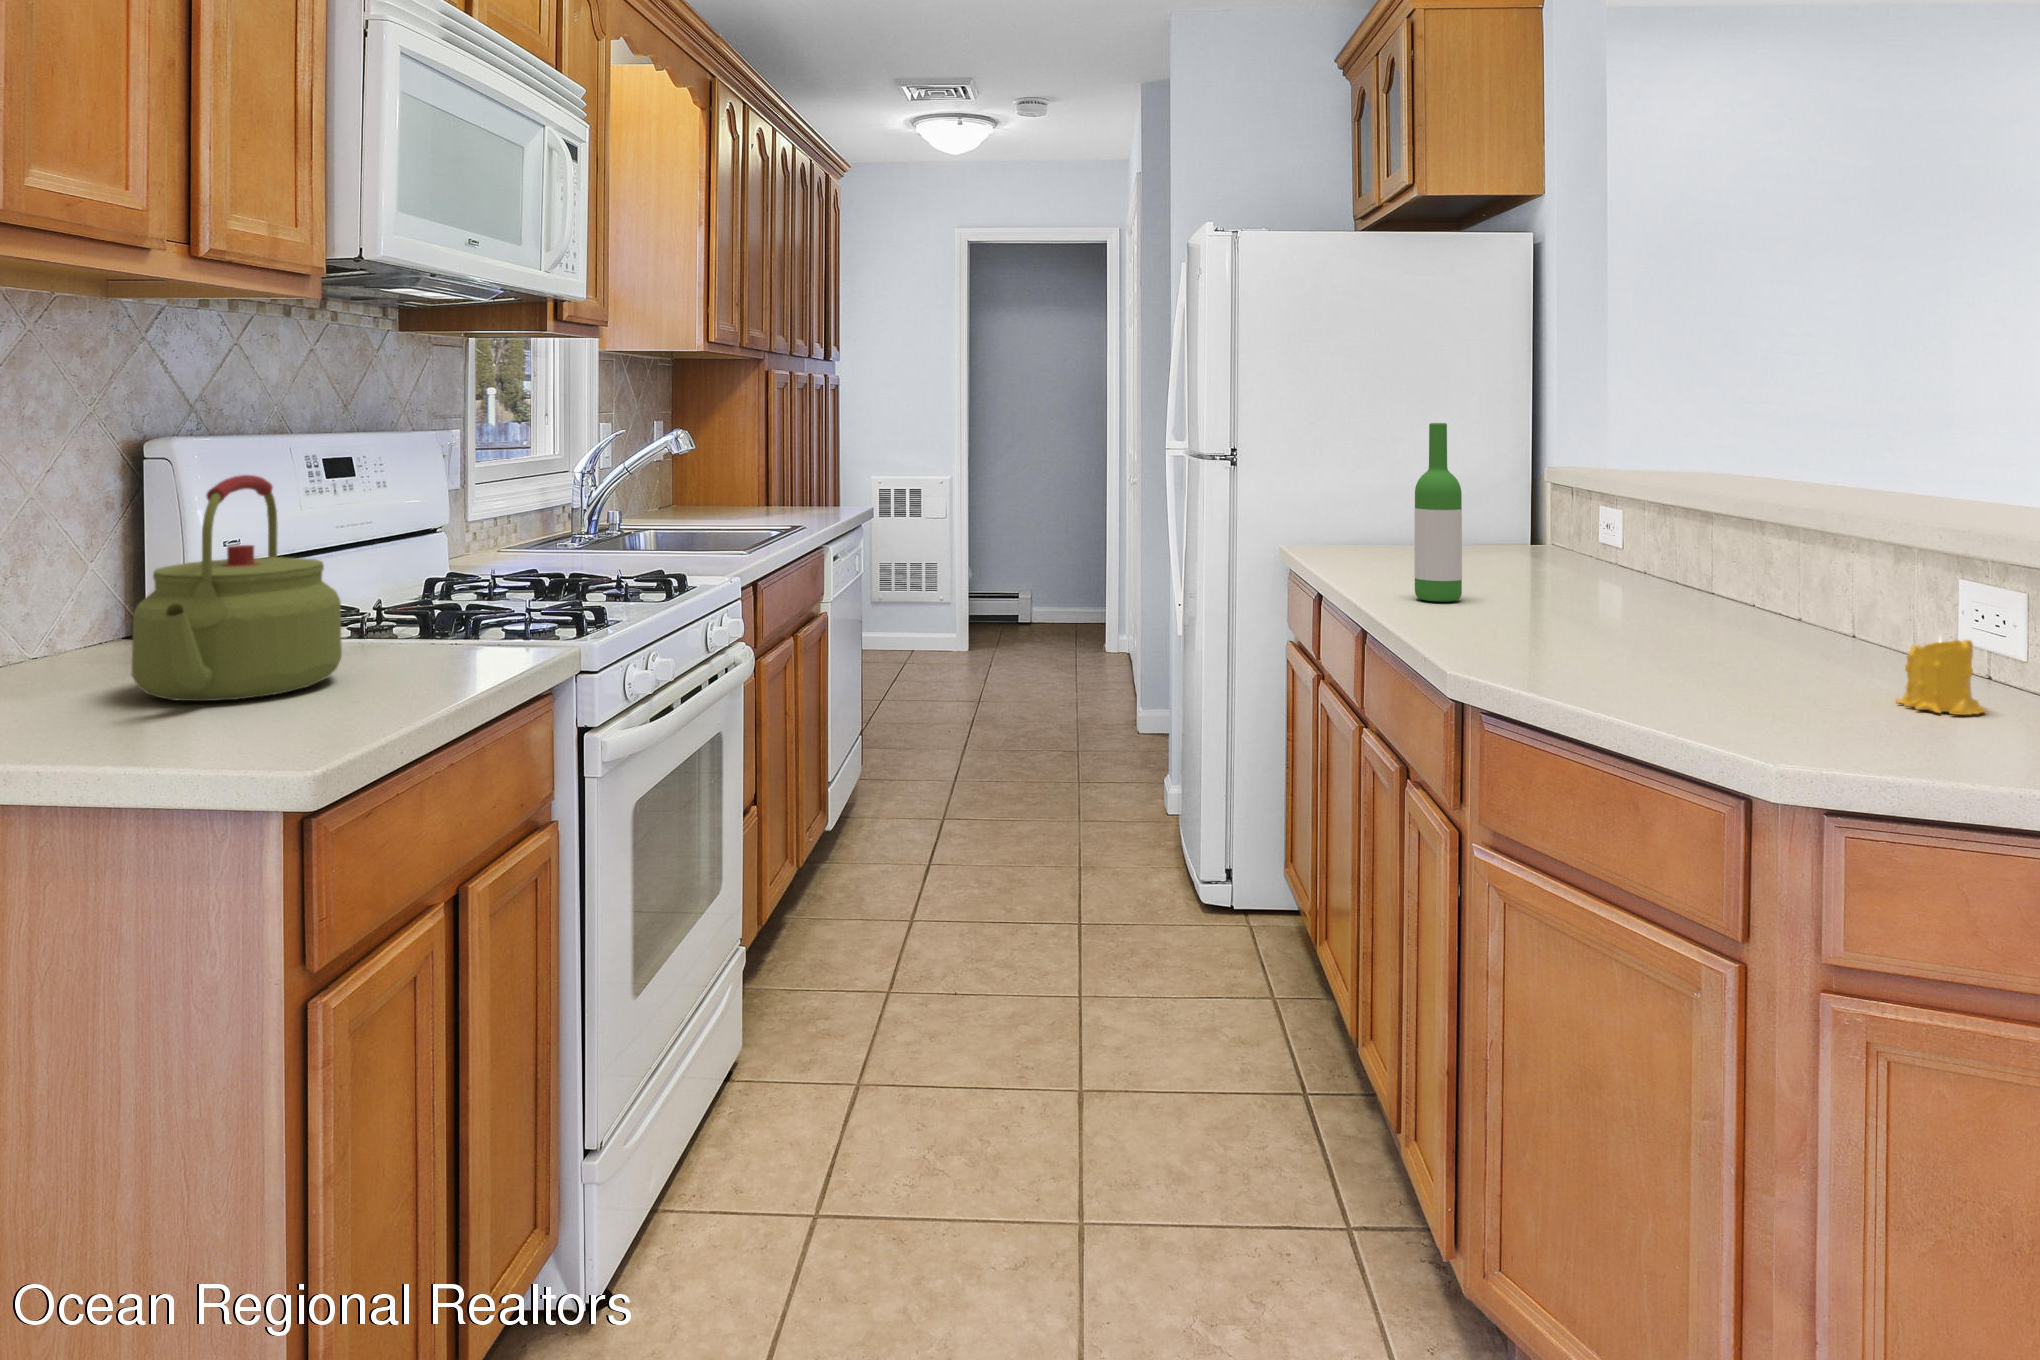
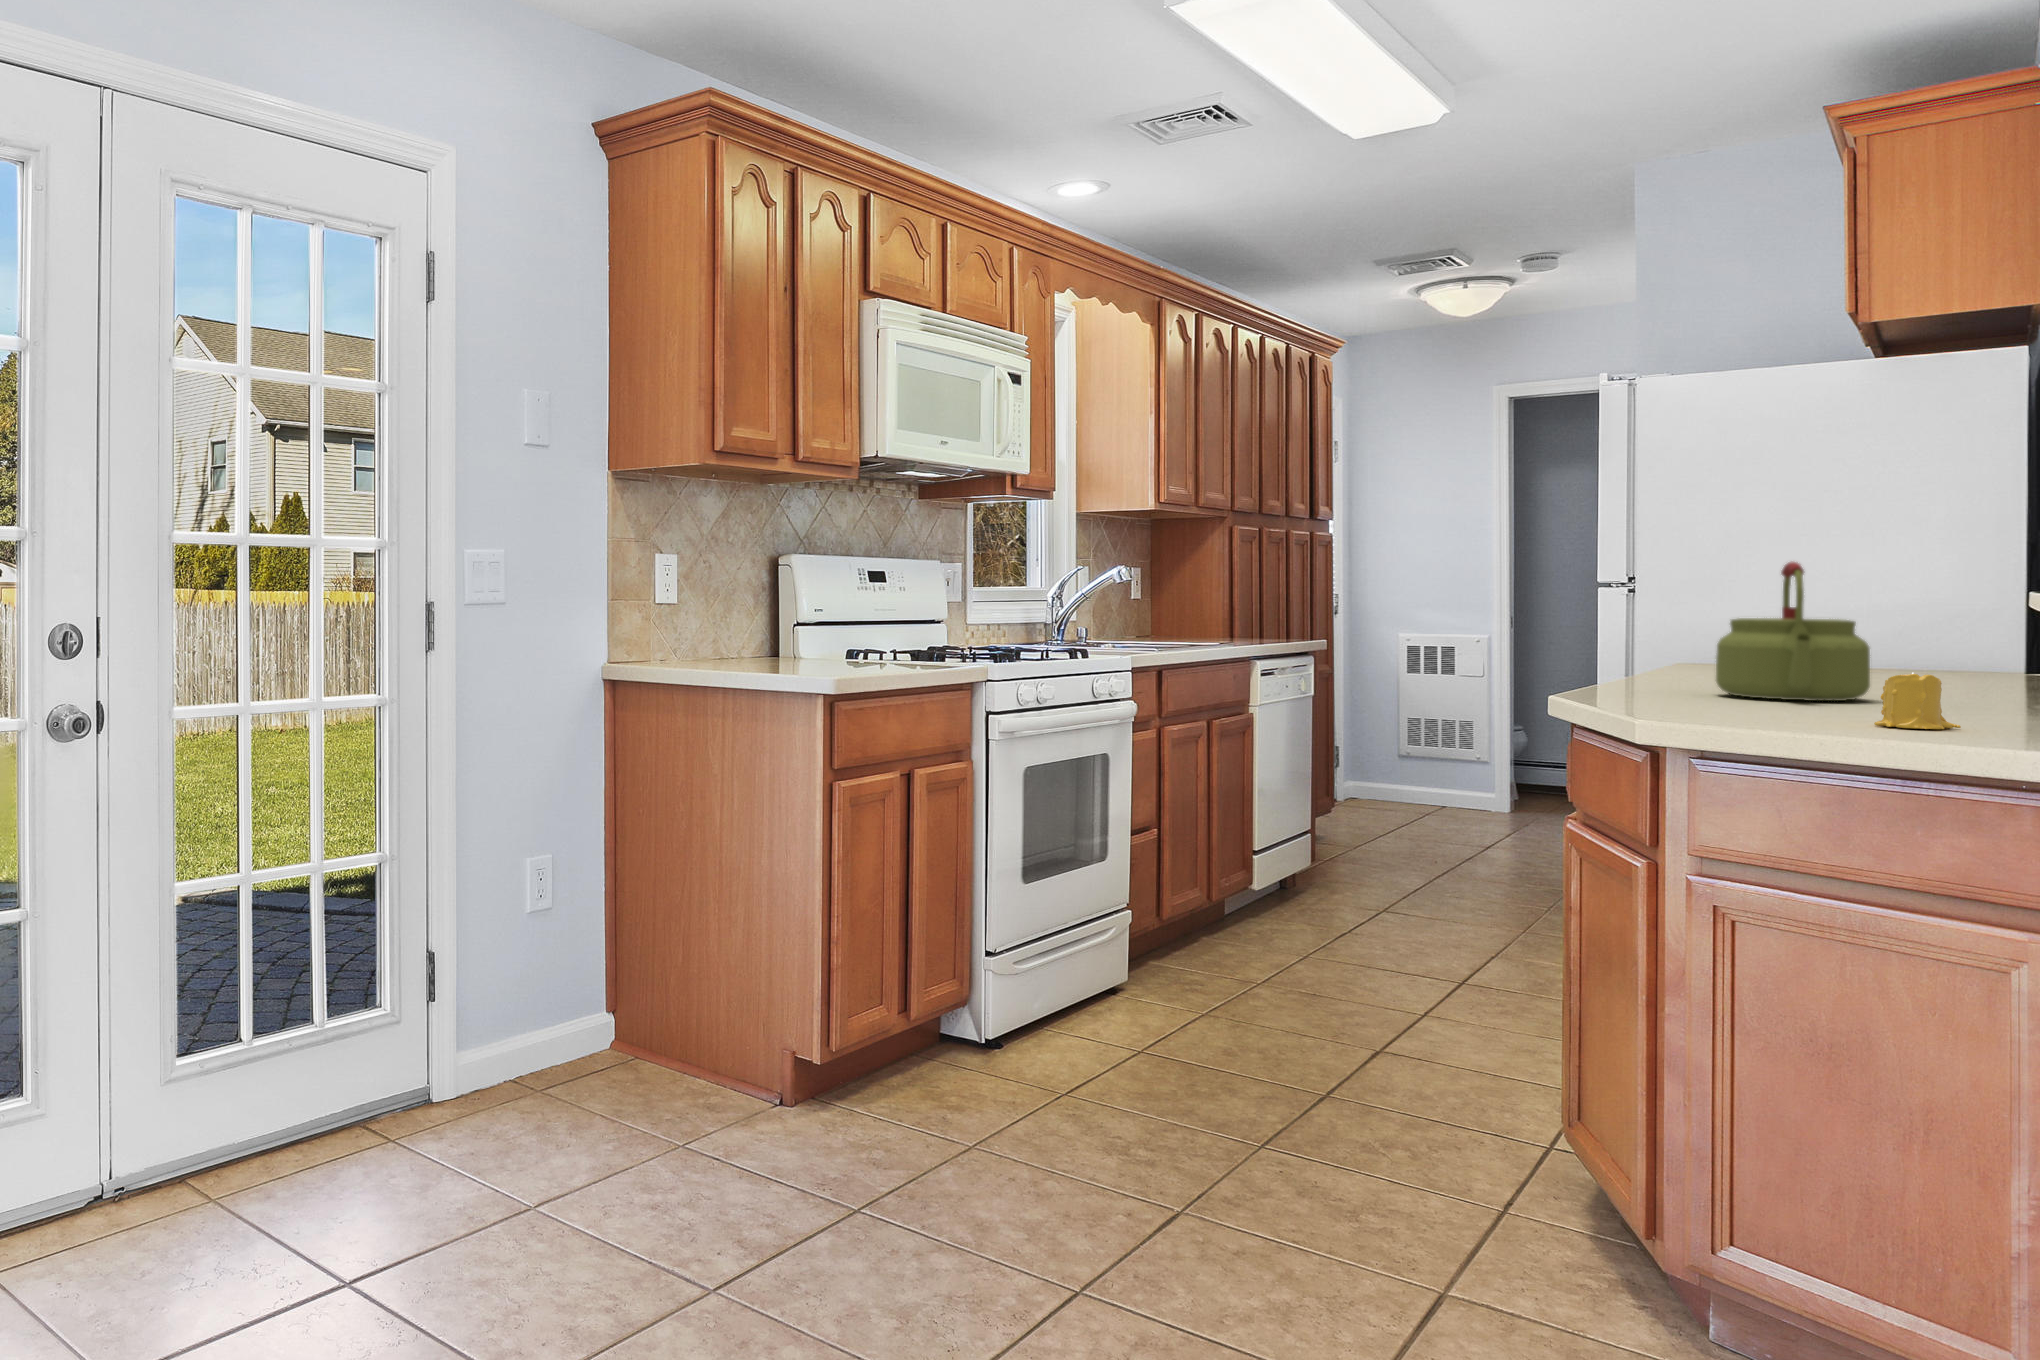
wine bottle: present [1414,423,1462,602] -> none [1662,538,1710,686]
kettle: present [132,475,342,701] -> present [1716,562,1870,701]

